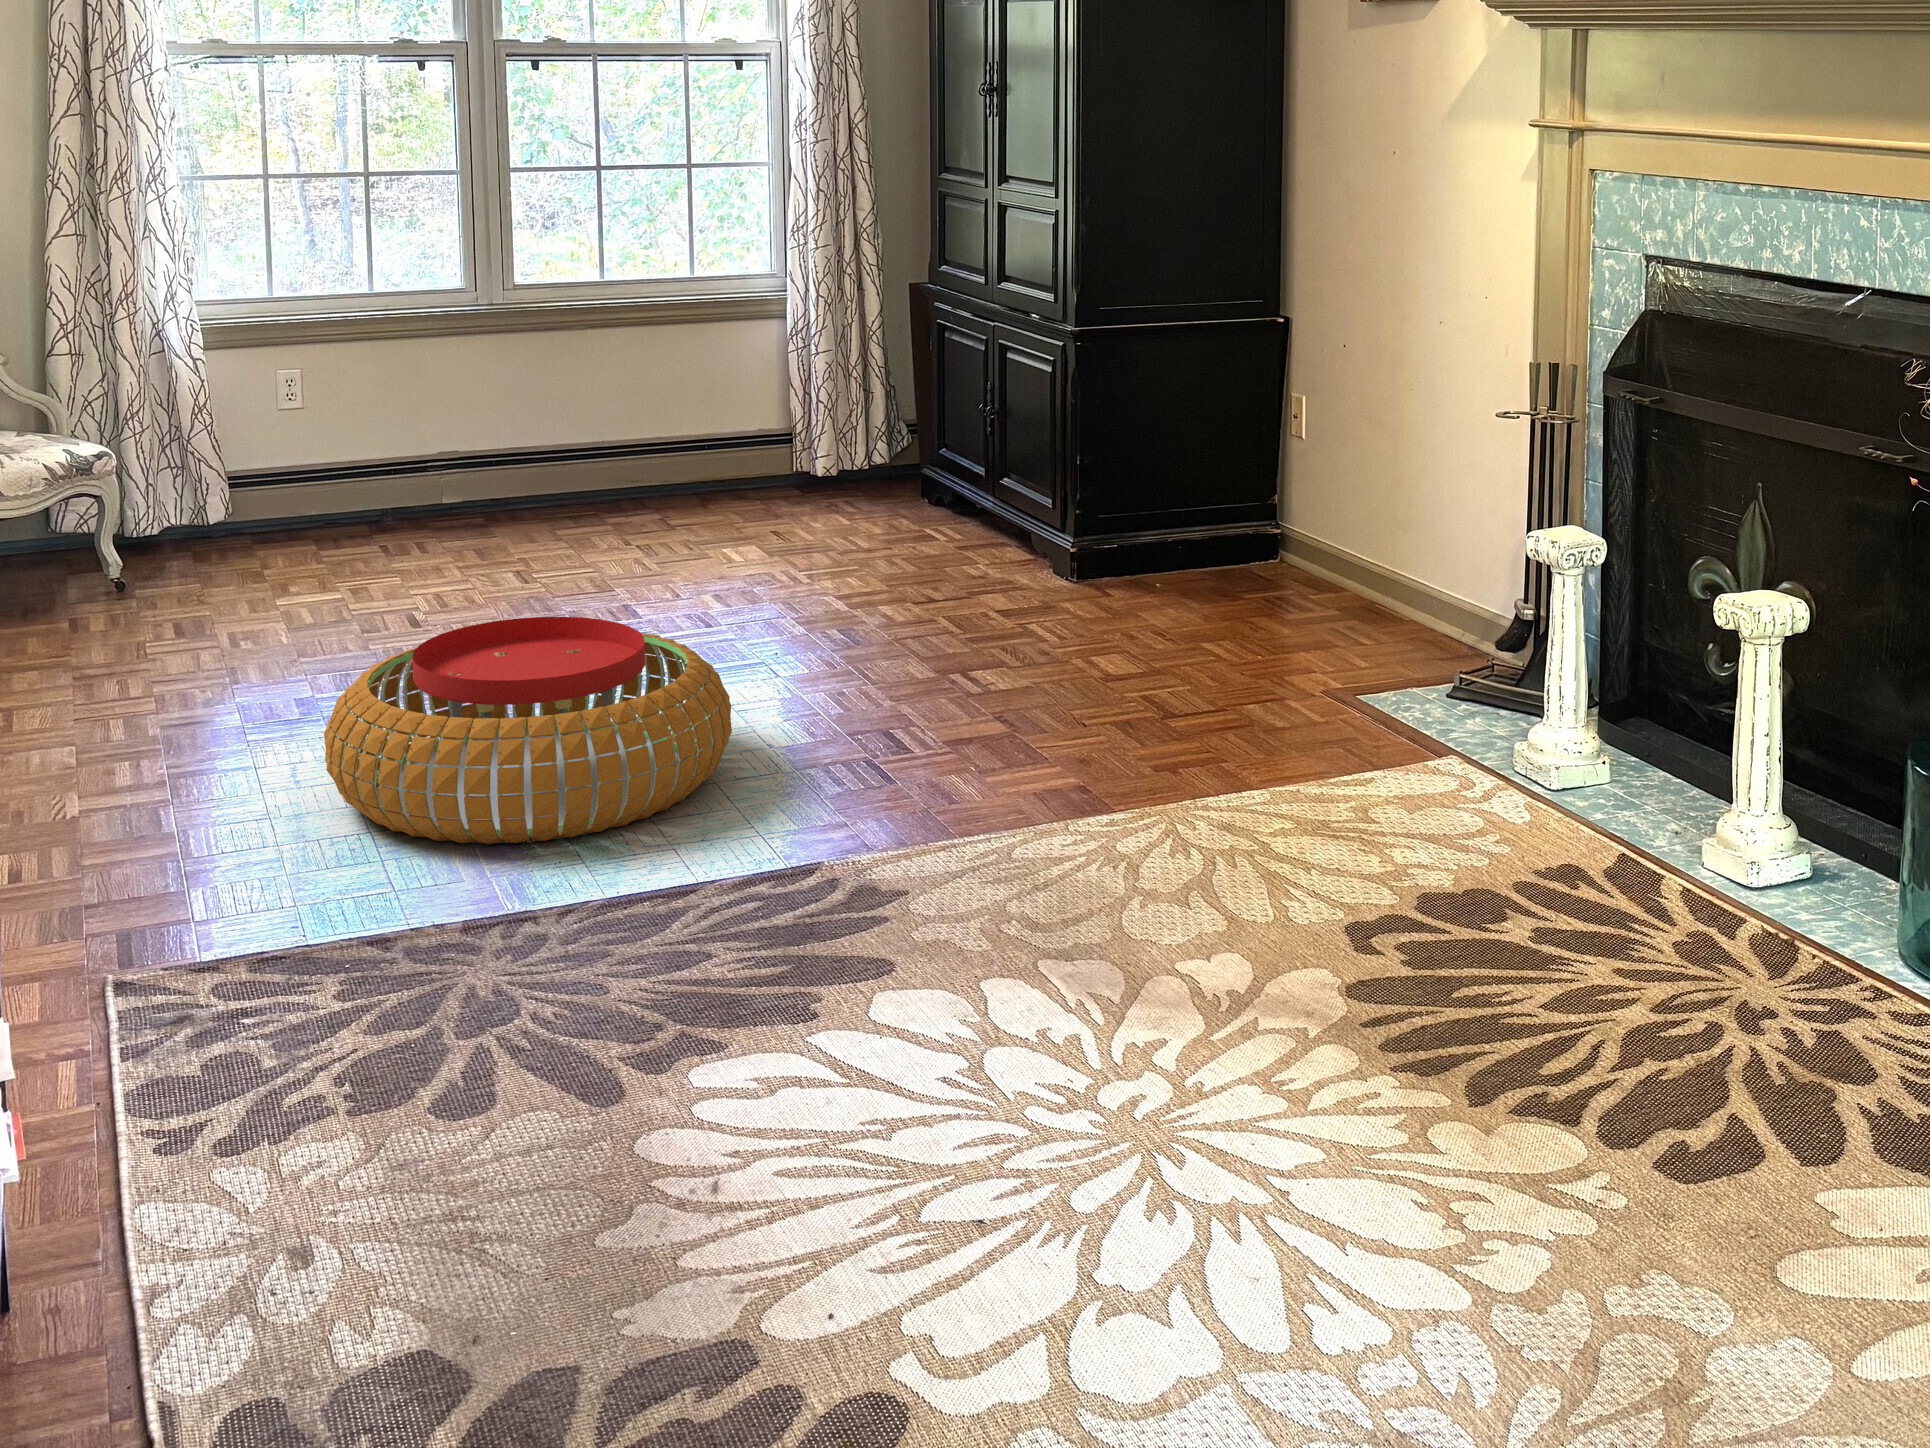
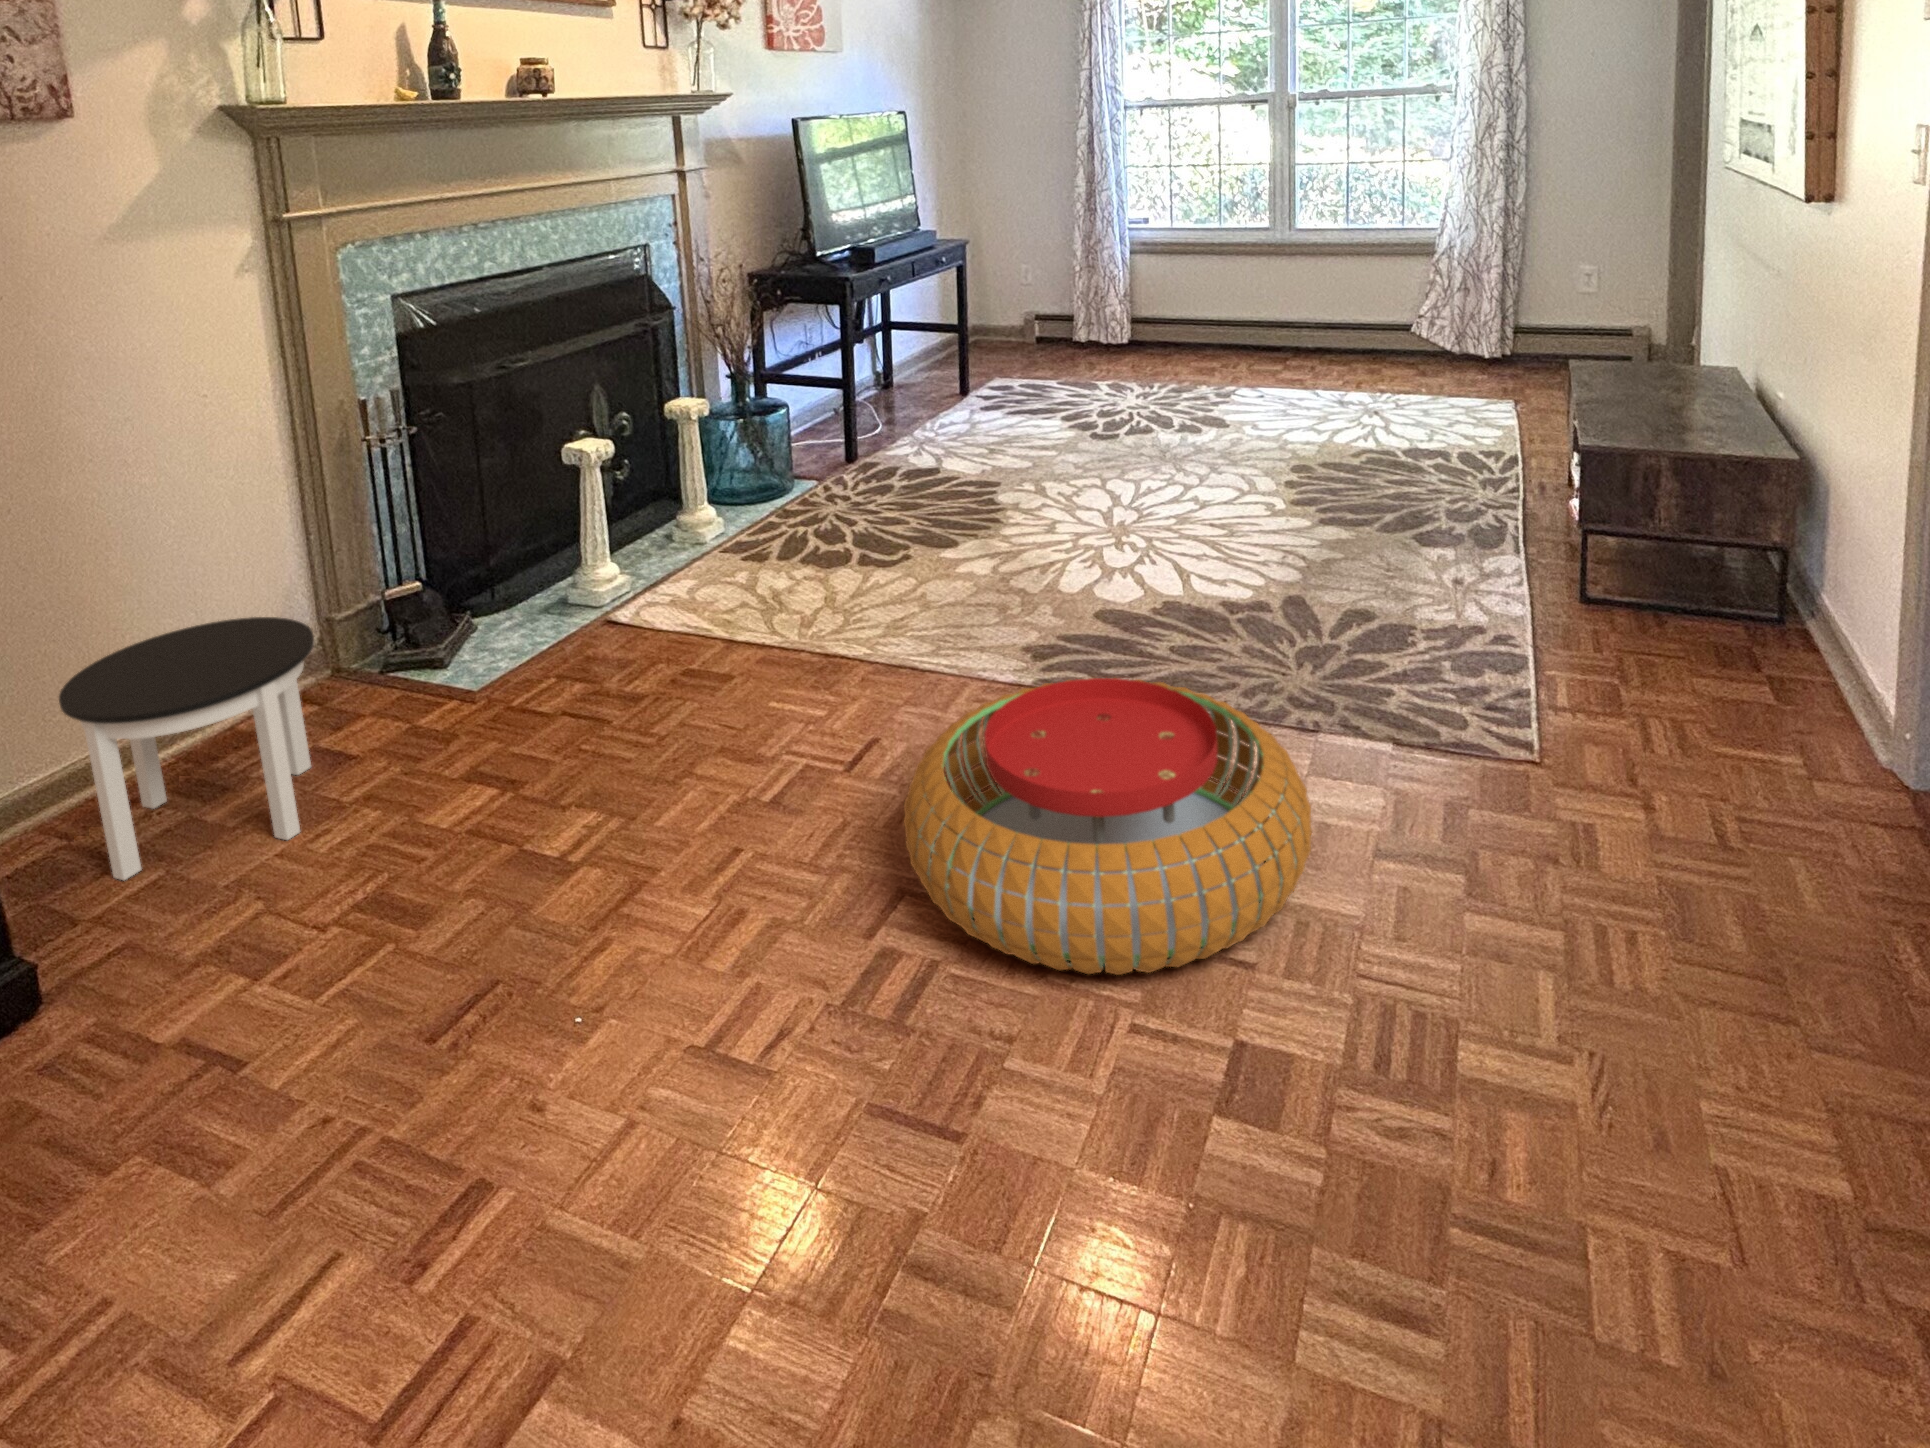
round table: none [1200,456,1399,648] -> present [59,617,314,880]

